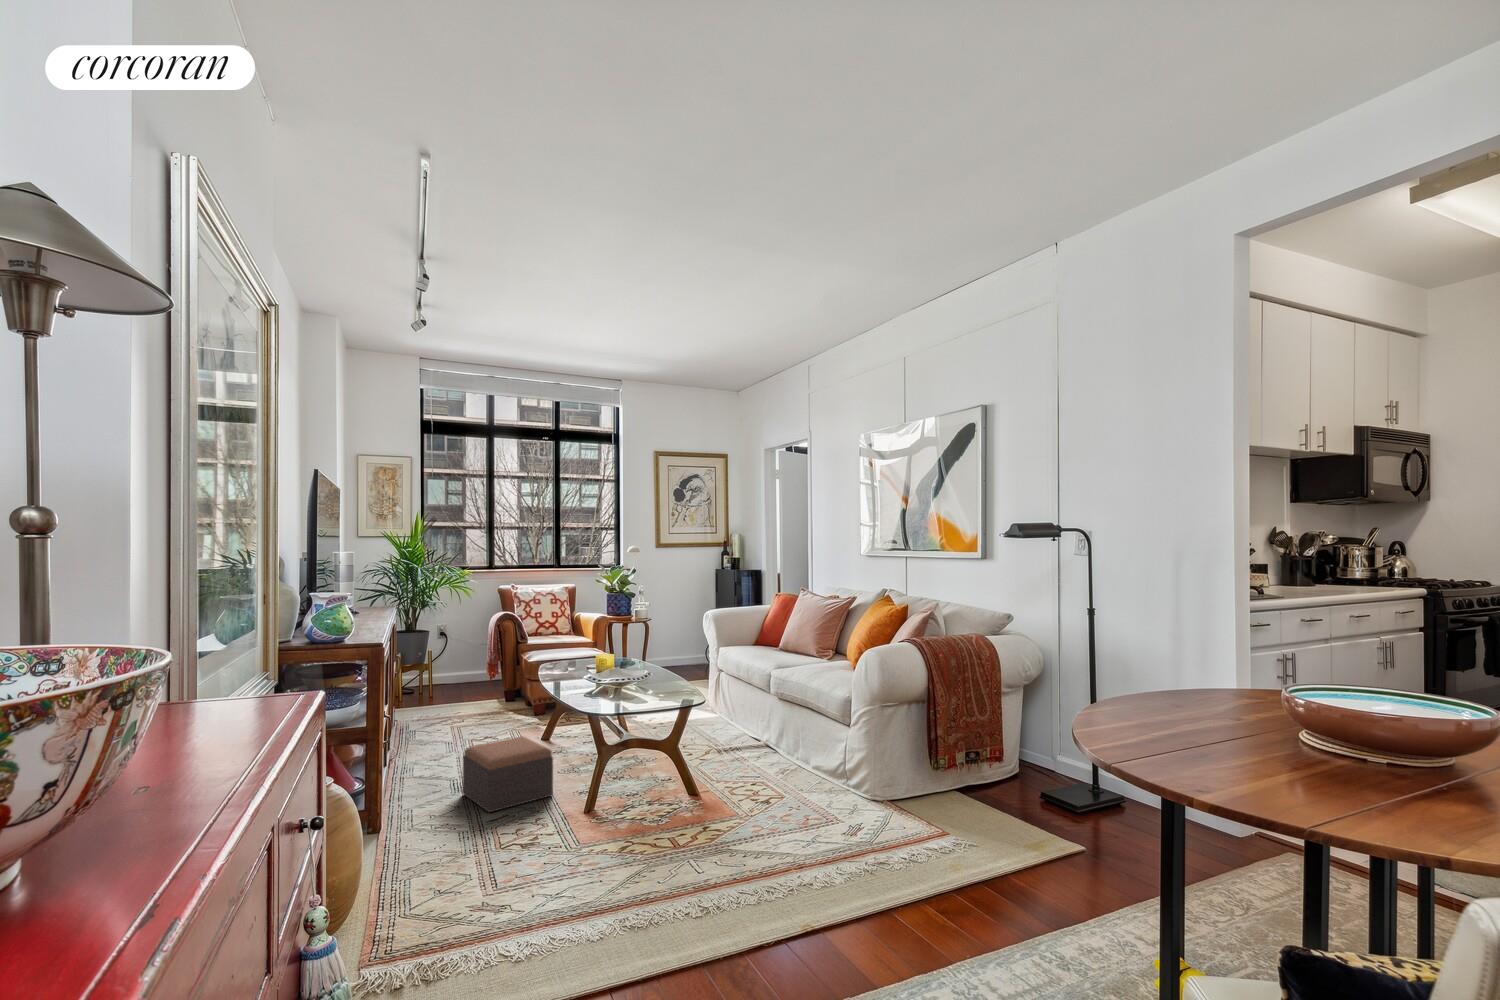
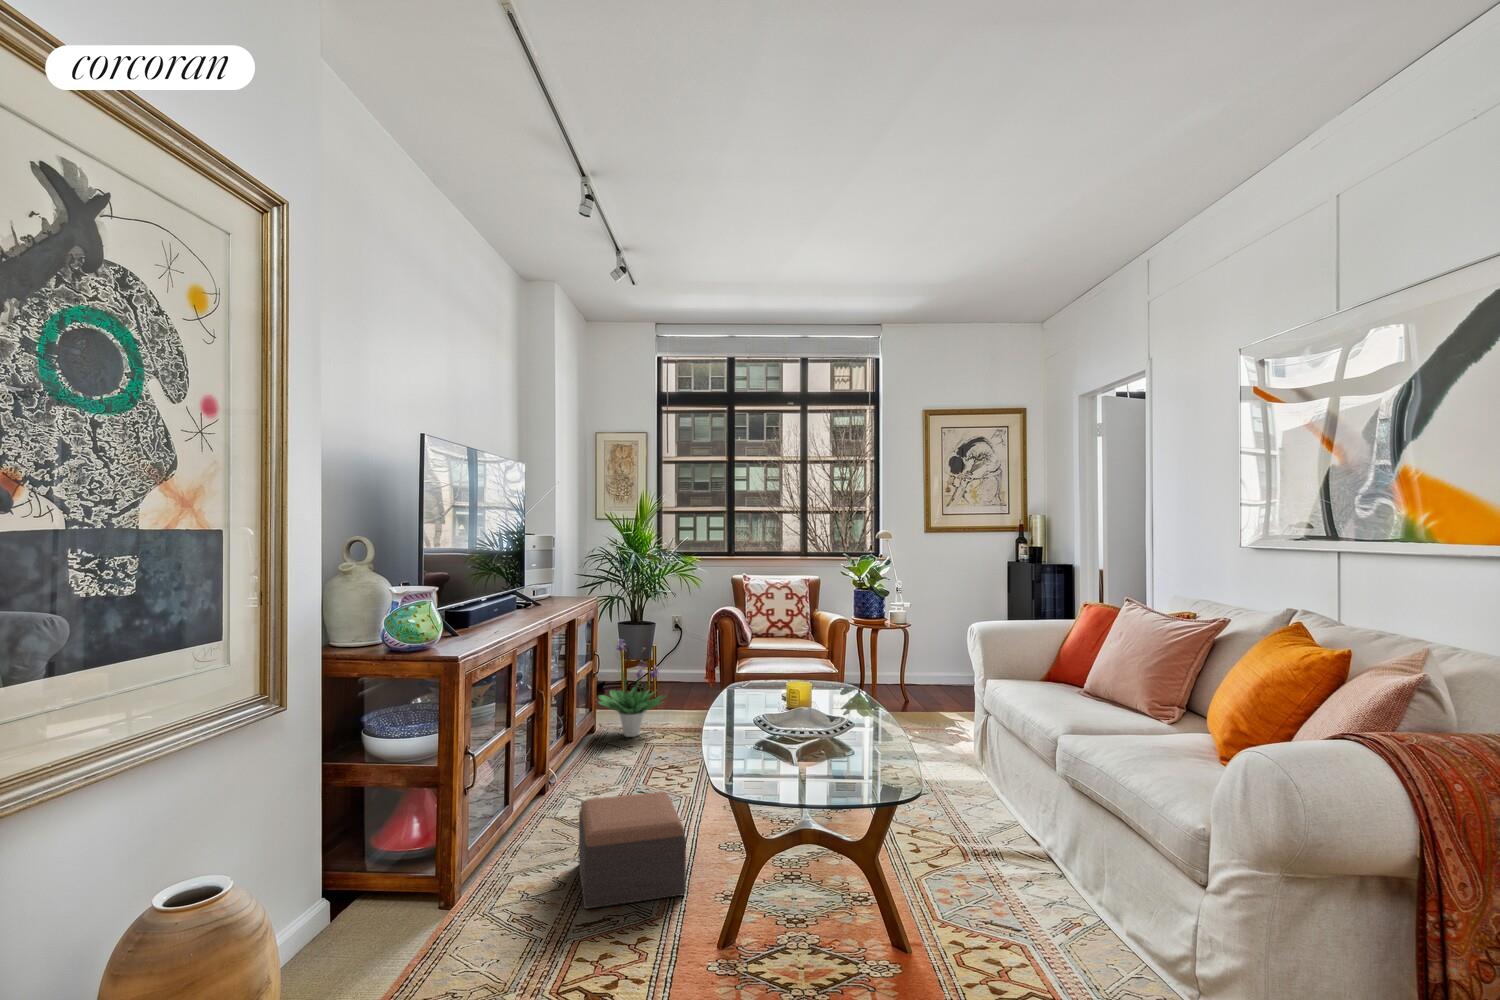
potted plant: none [404,642,468,724] -> present [599,640,665,737]

